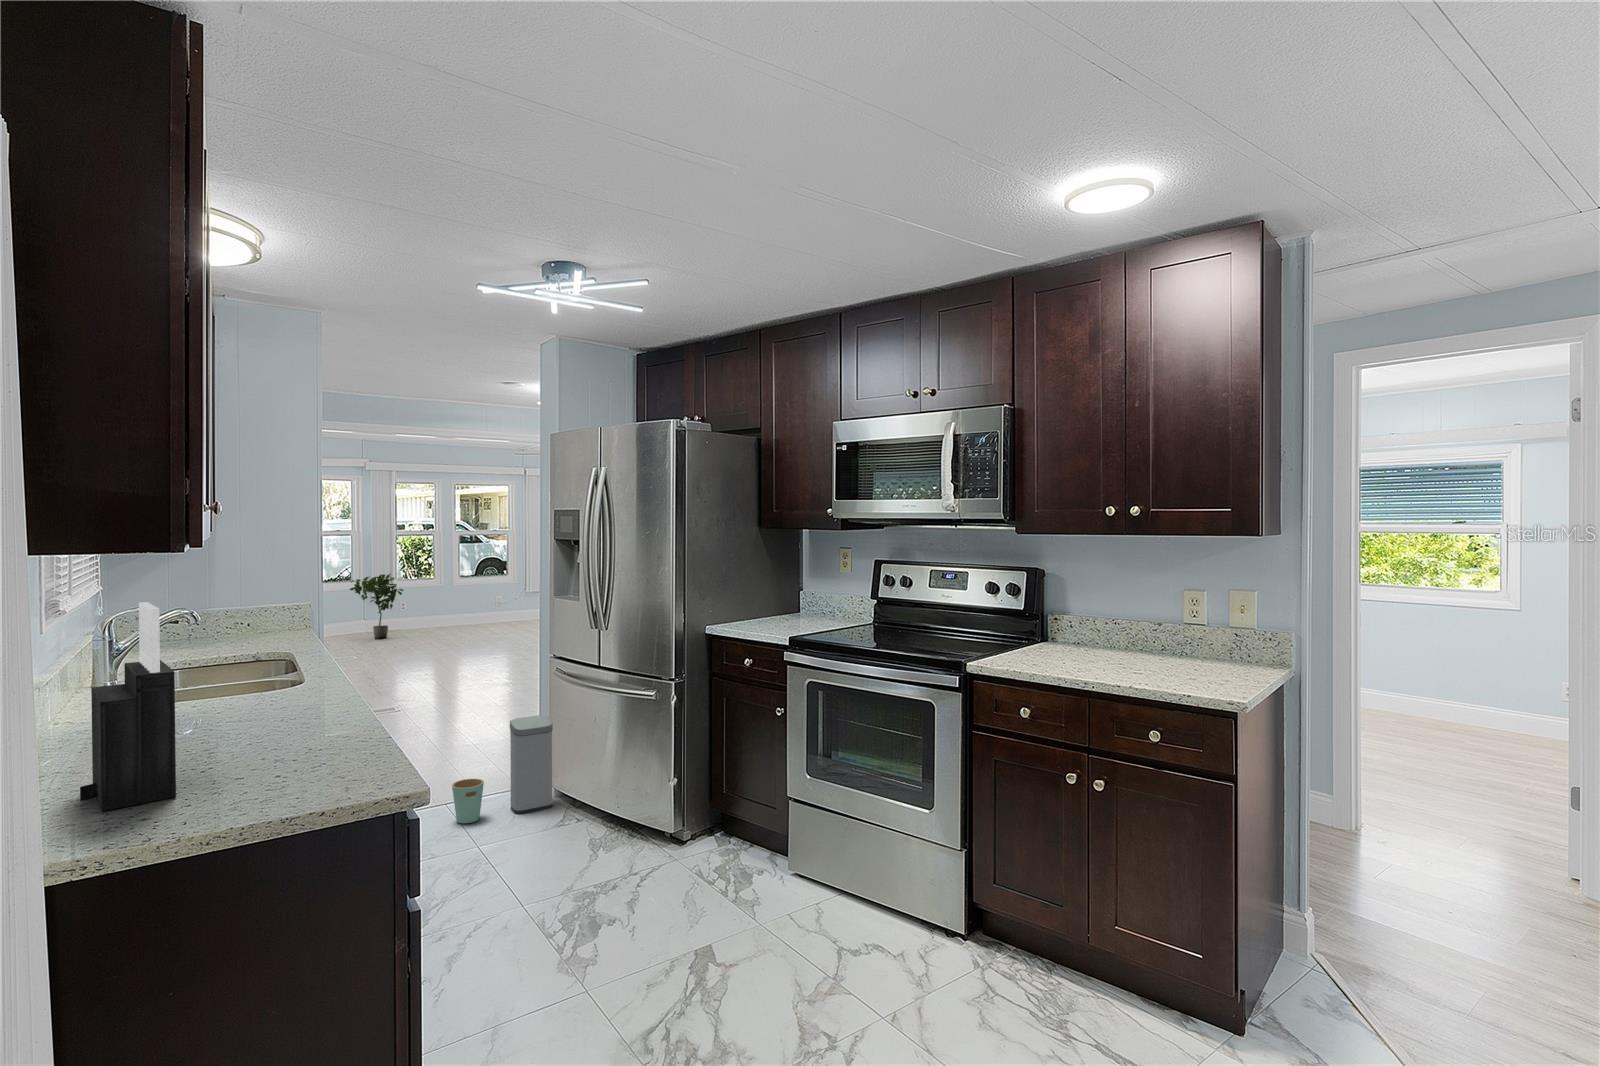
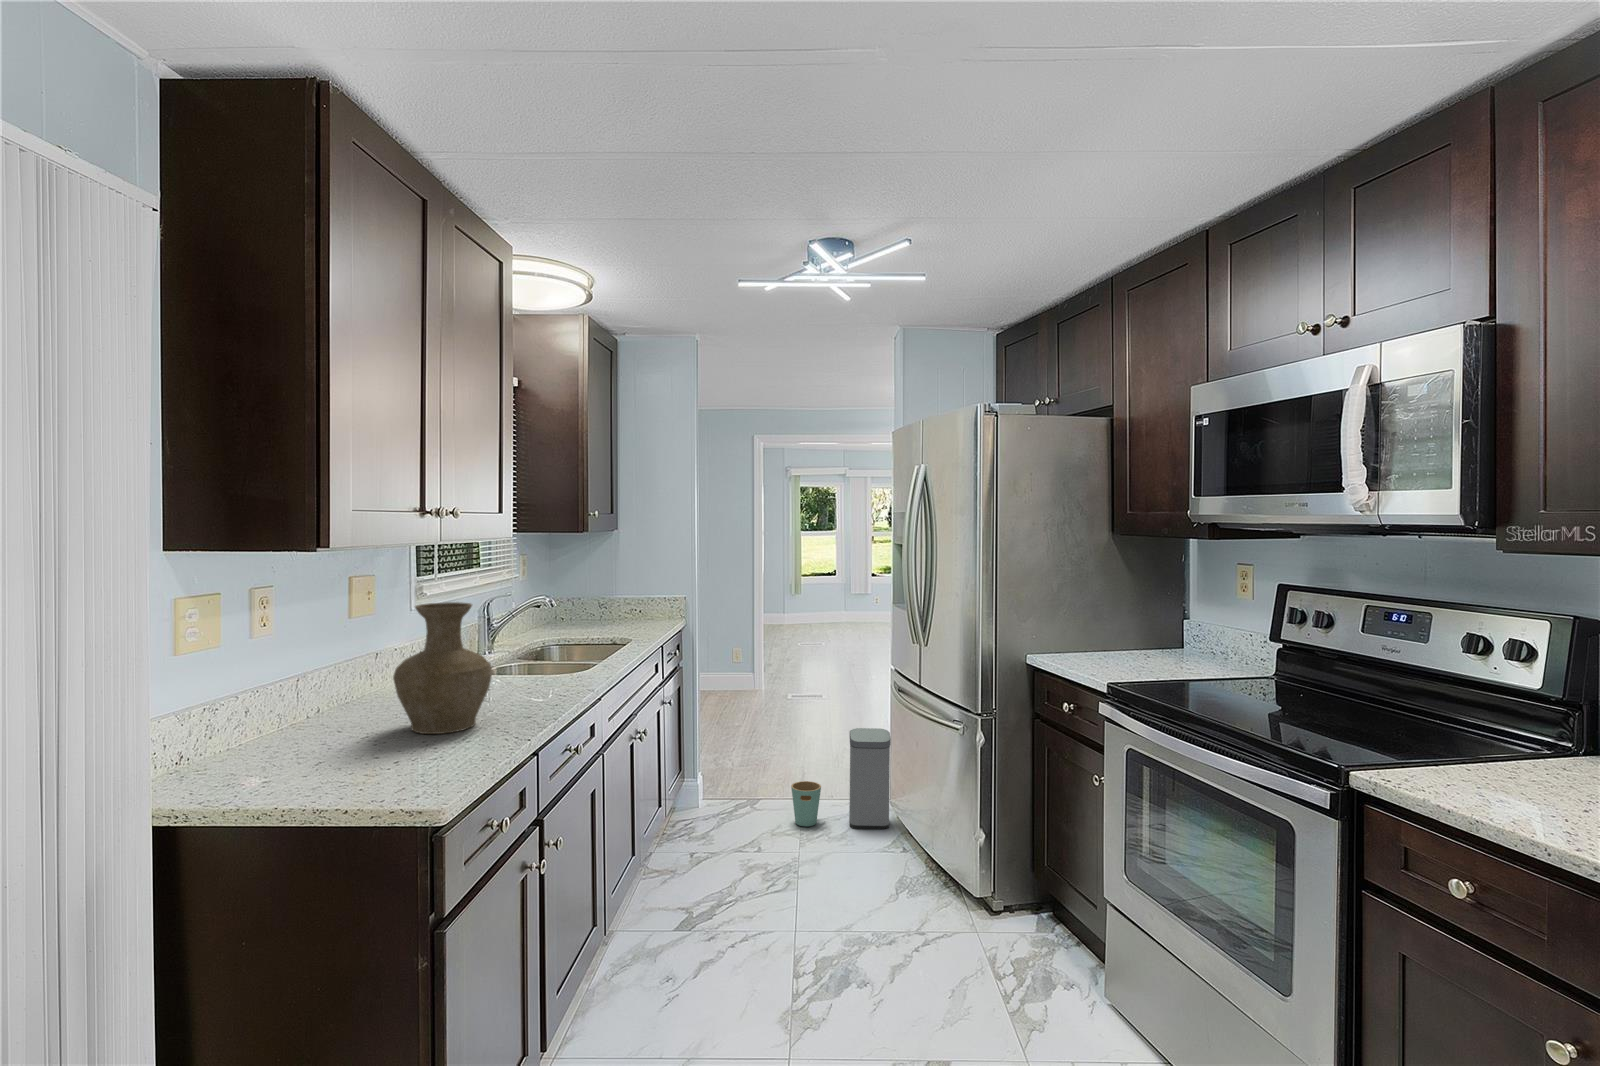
potted plant: present [350,574,404,639] -> none [829,570,874,628]
knife block: present [80,602,176,811] -> none [253,594,346,775]
vase: none [180,608,300,751] -> present [393,602,492,734]

